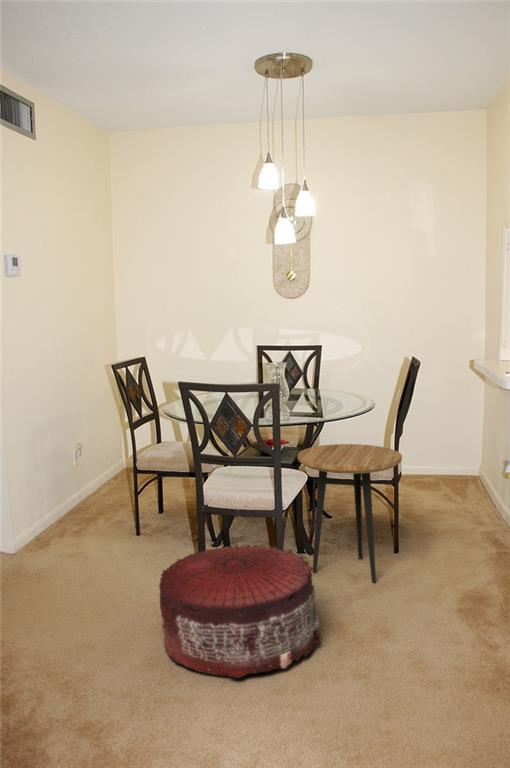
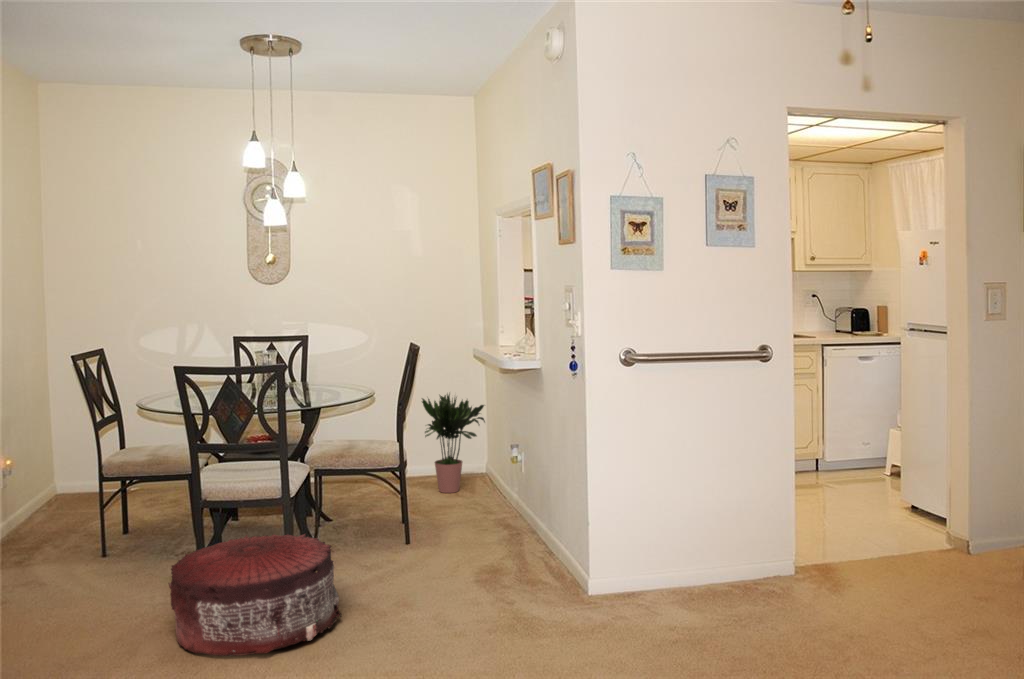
potted plant: none [424,399,494,500] -> present [422,394,485,493]
side table: present [298,444,402,583] -> none [302,433,407,567]

